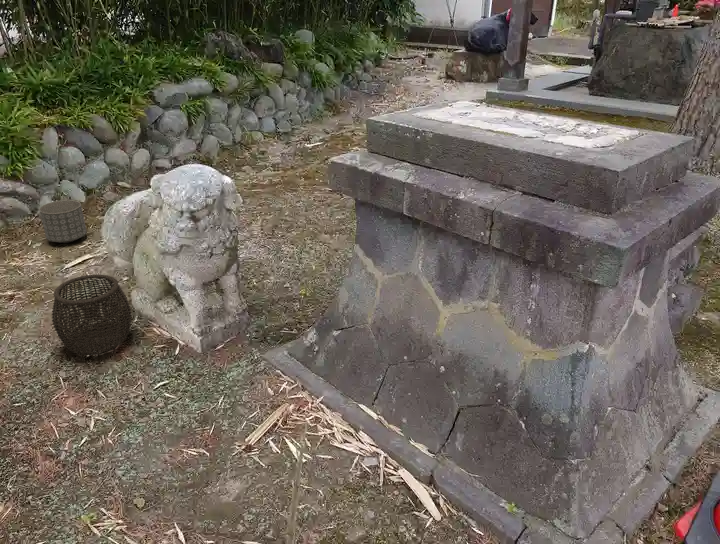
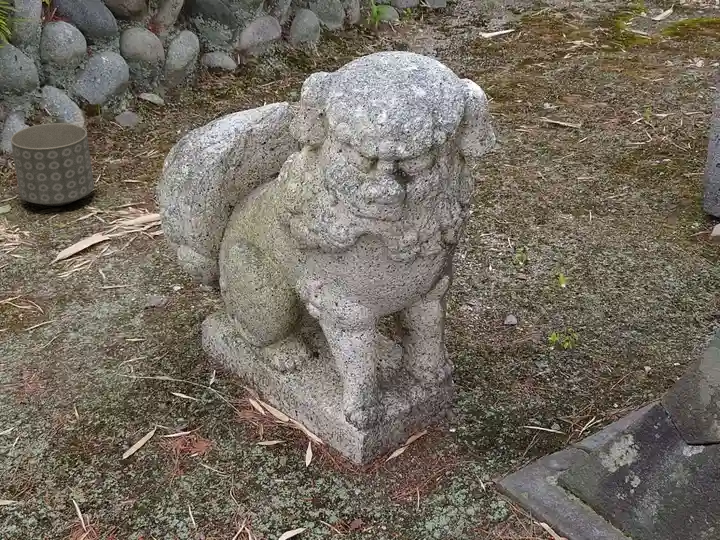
woven basket: present [52,274,132,355] -> none [54,282,211,454]

